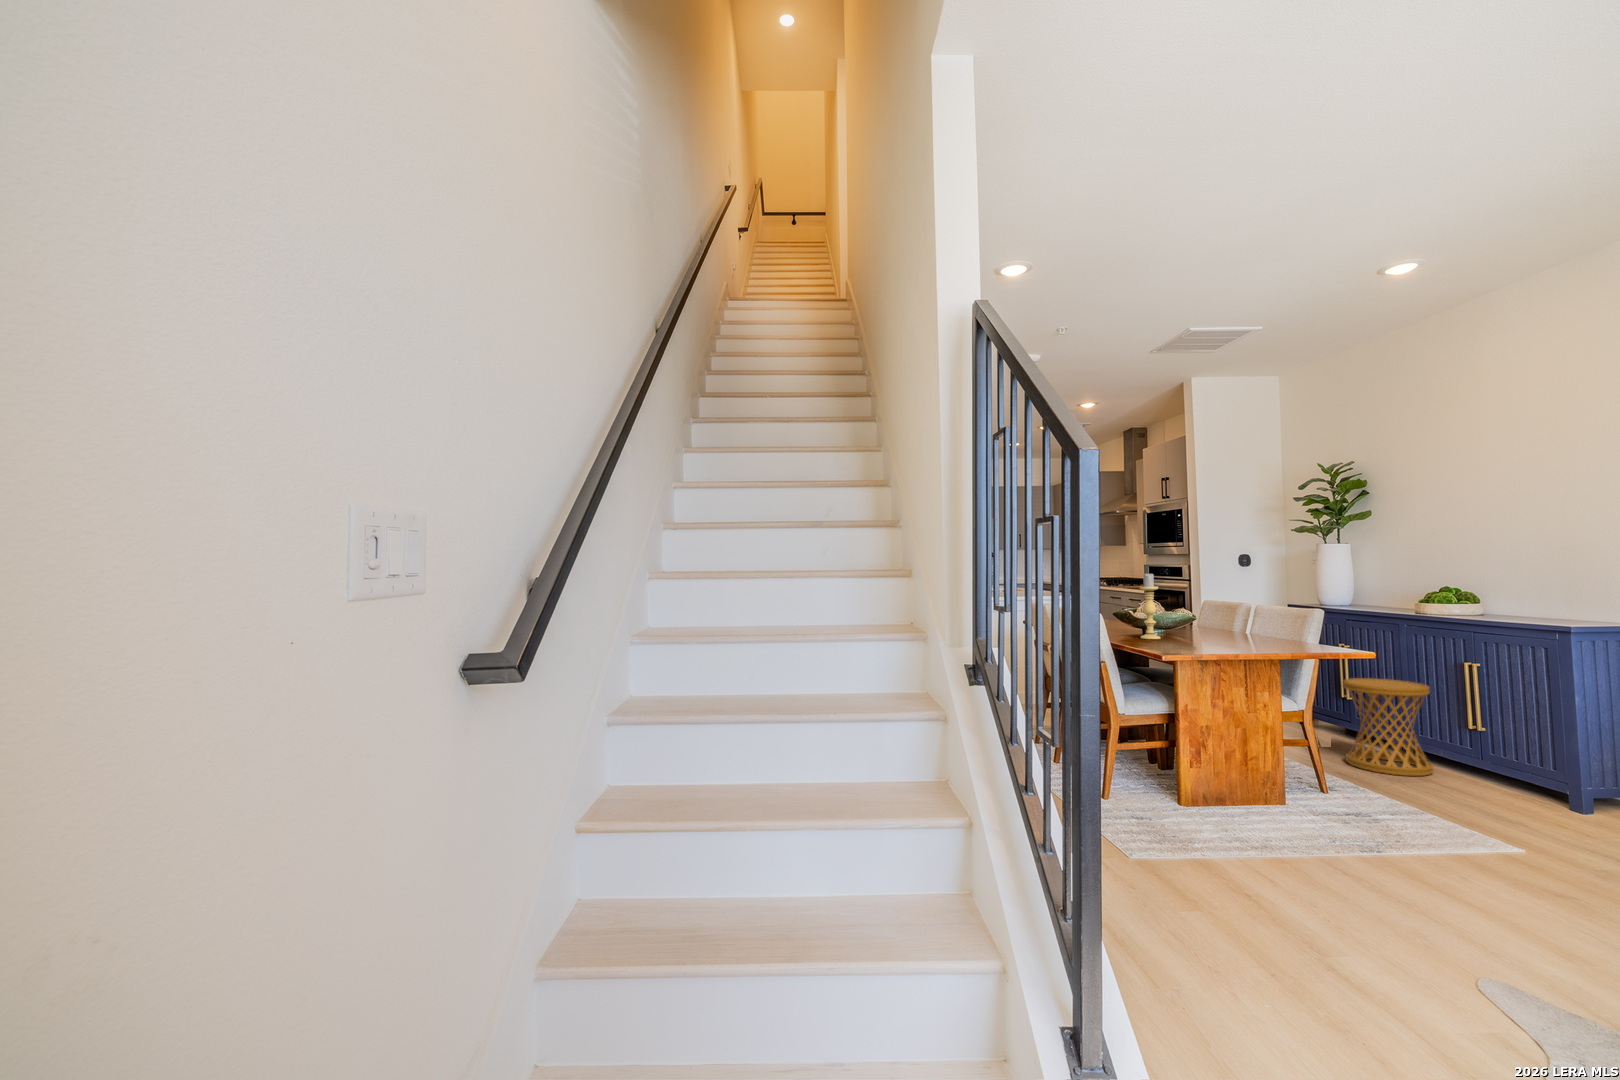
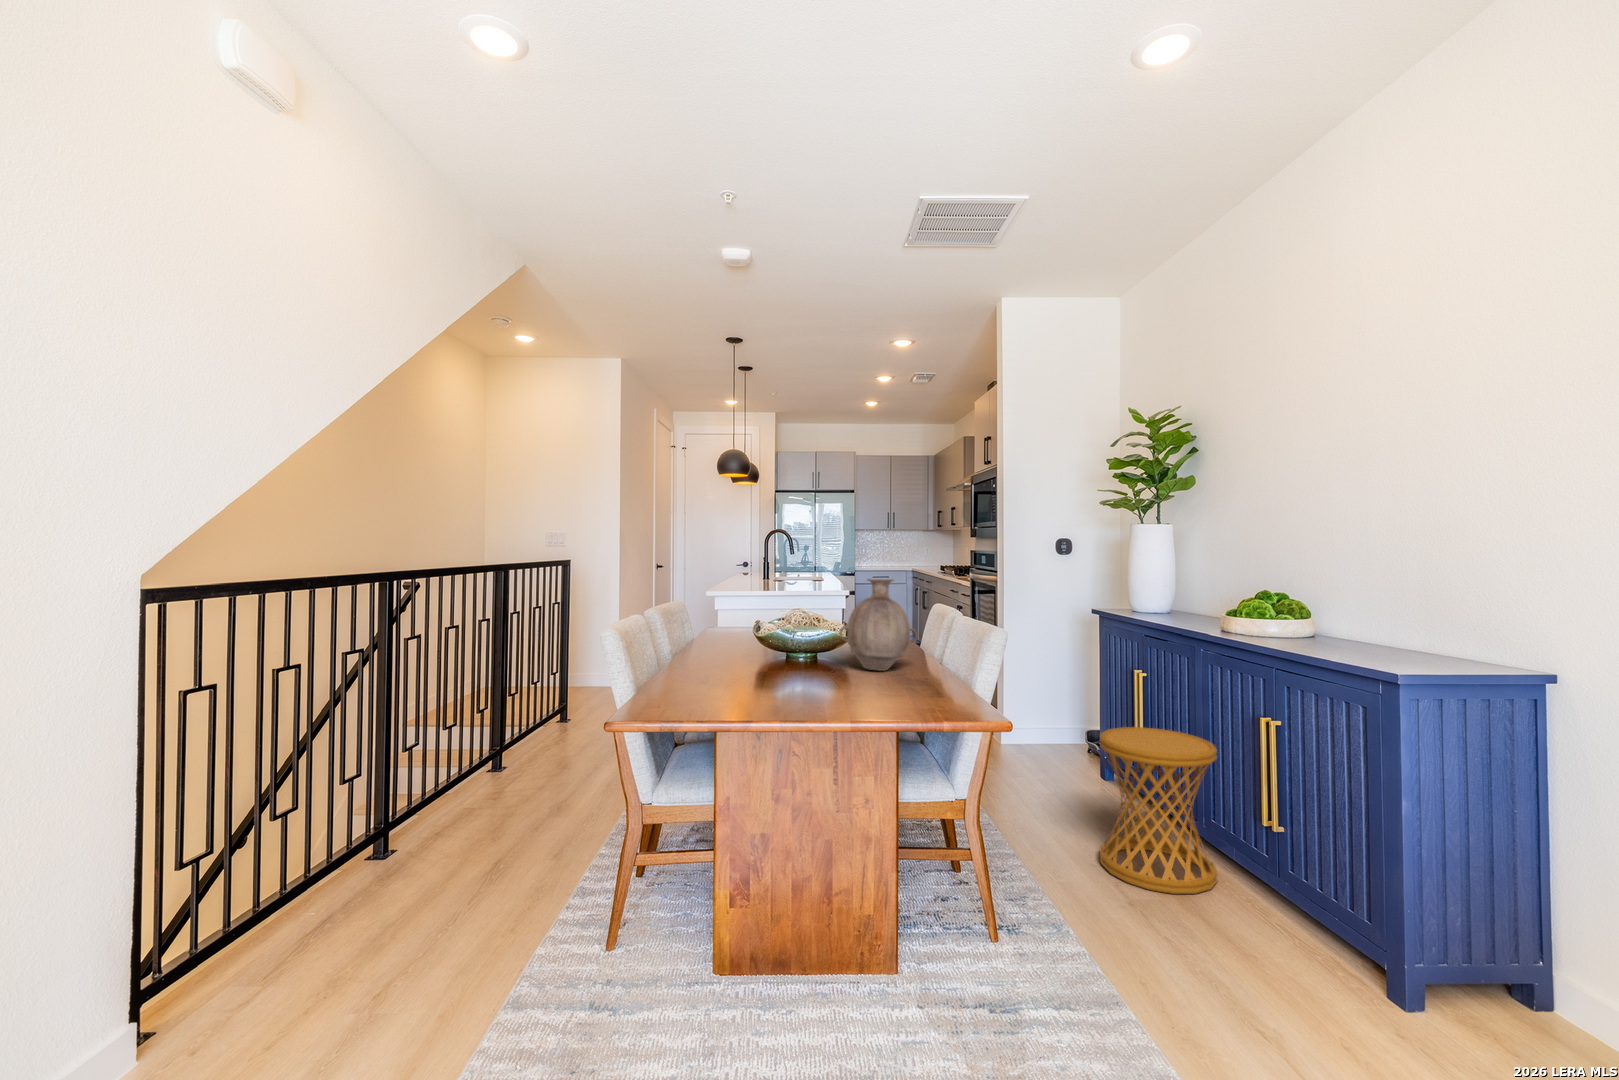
candle holder: present [1140,573,1161,639] -> none [760,563,788,670]
vase: none [1192,581,1242,639] -> present [839,579,917,671]

